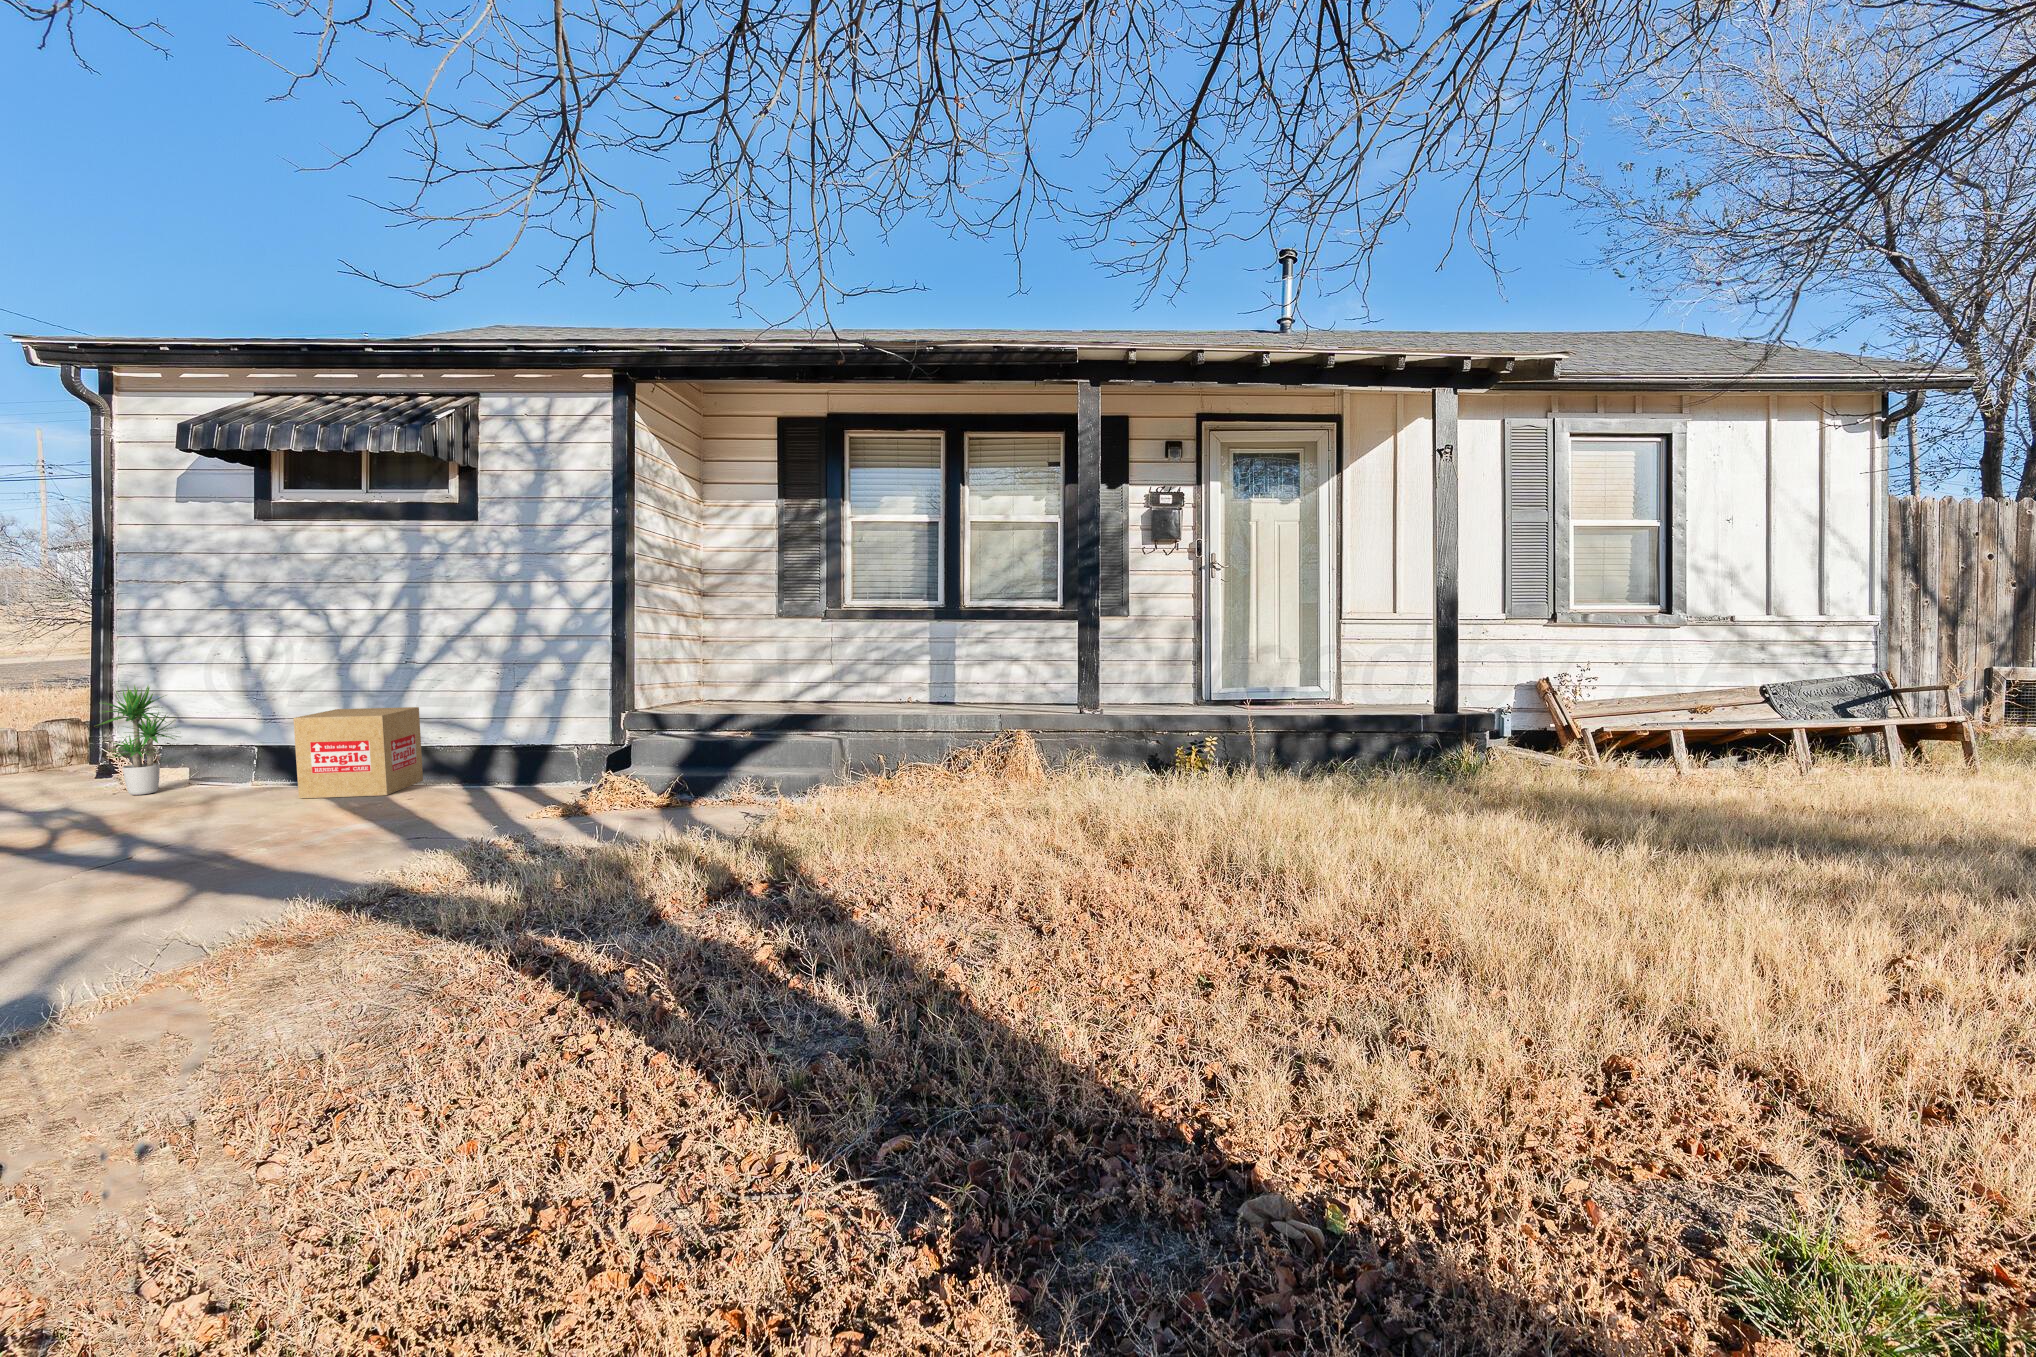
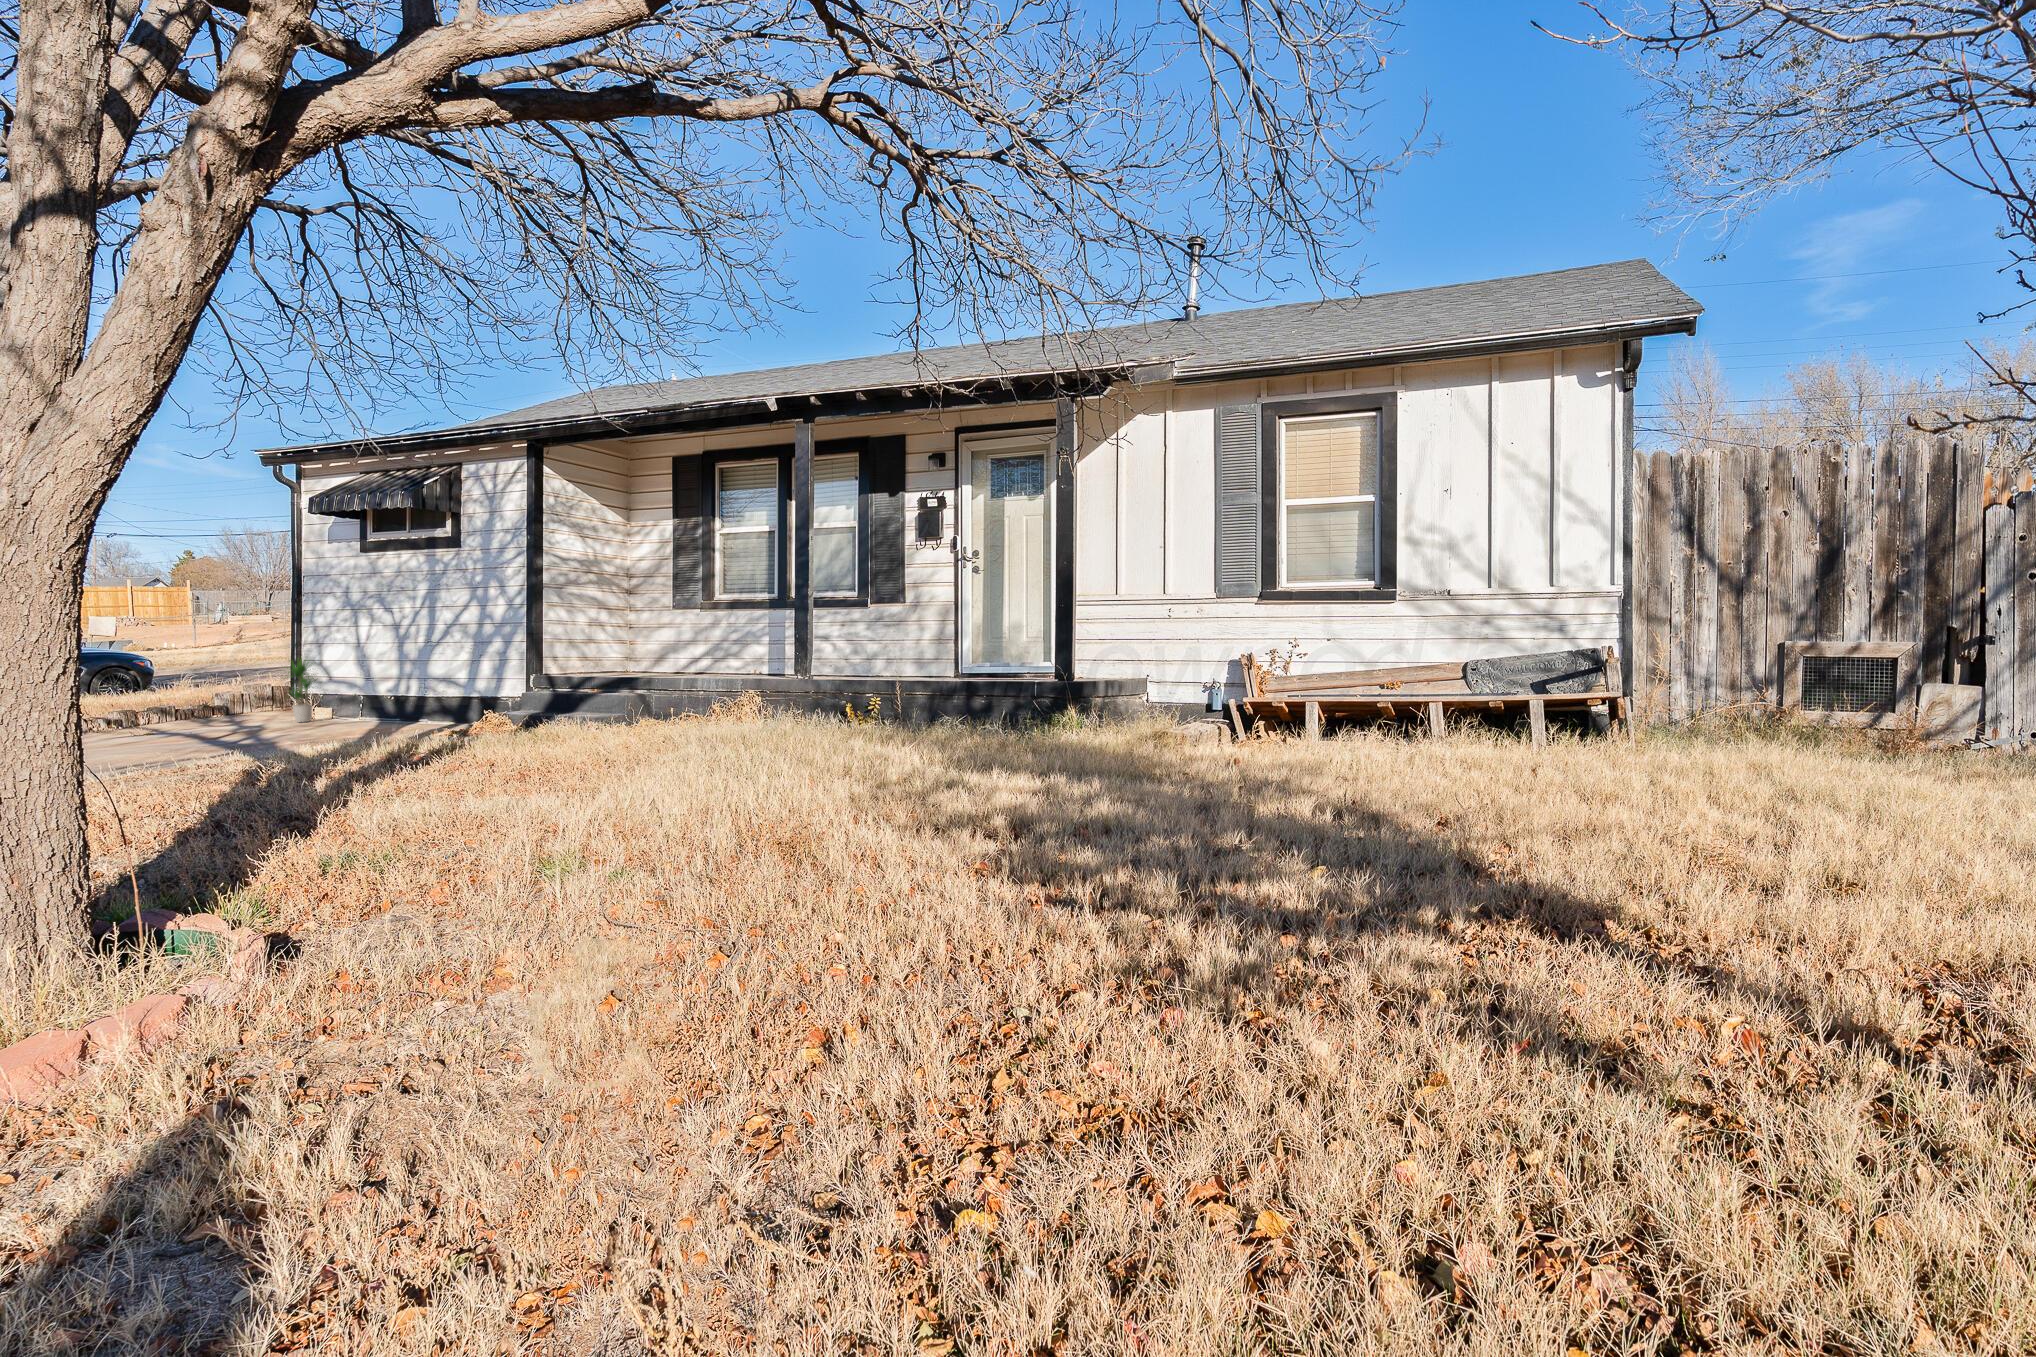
cardboard box: present [293,707,423,798] -> none [353,672,437,727]

